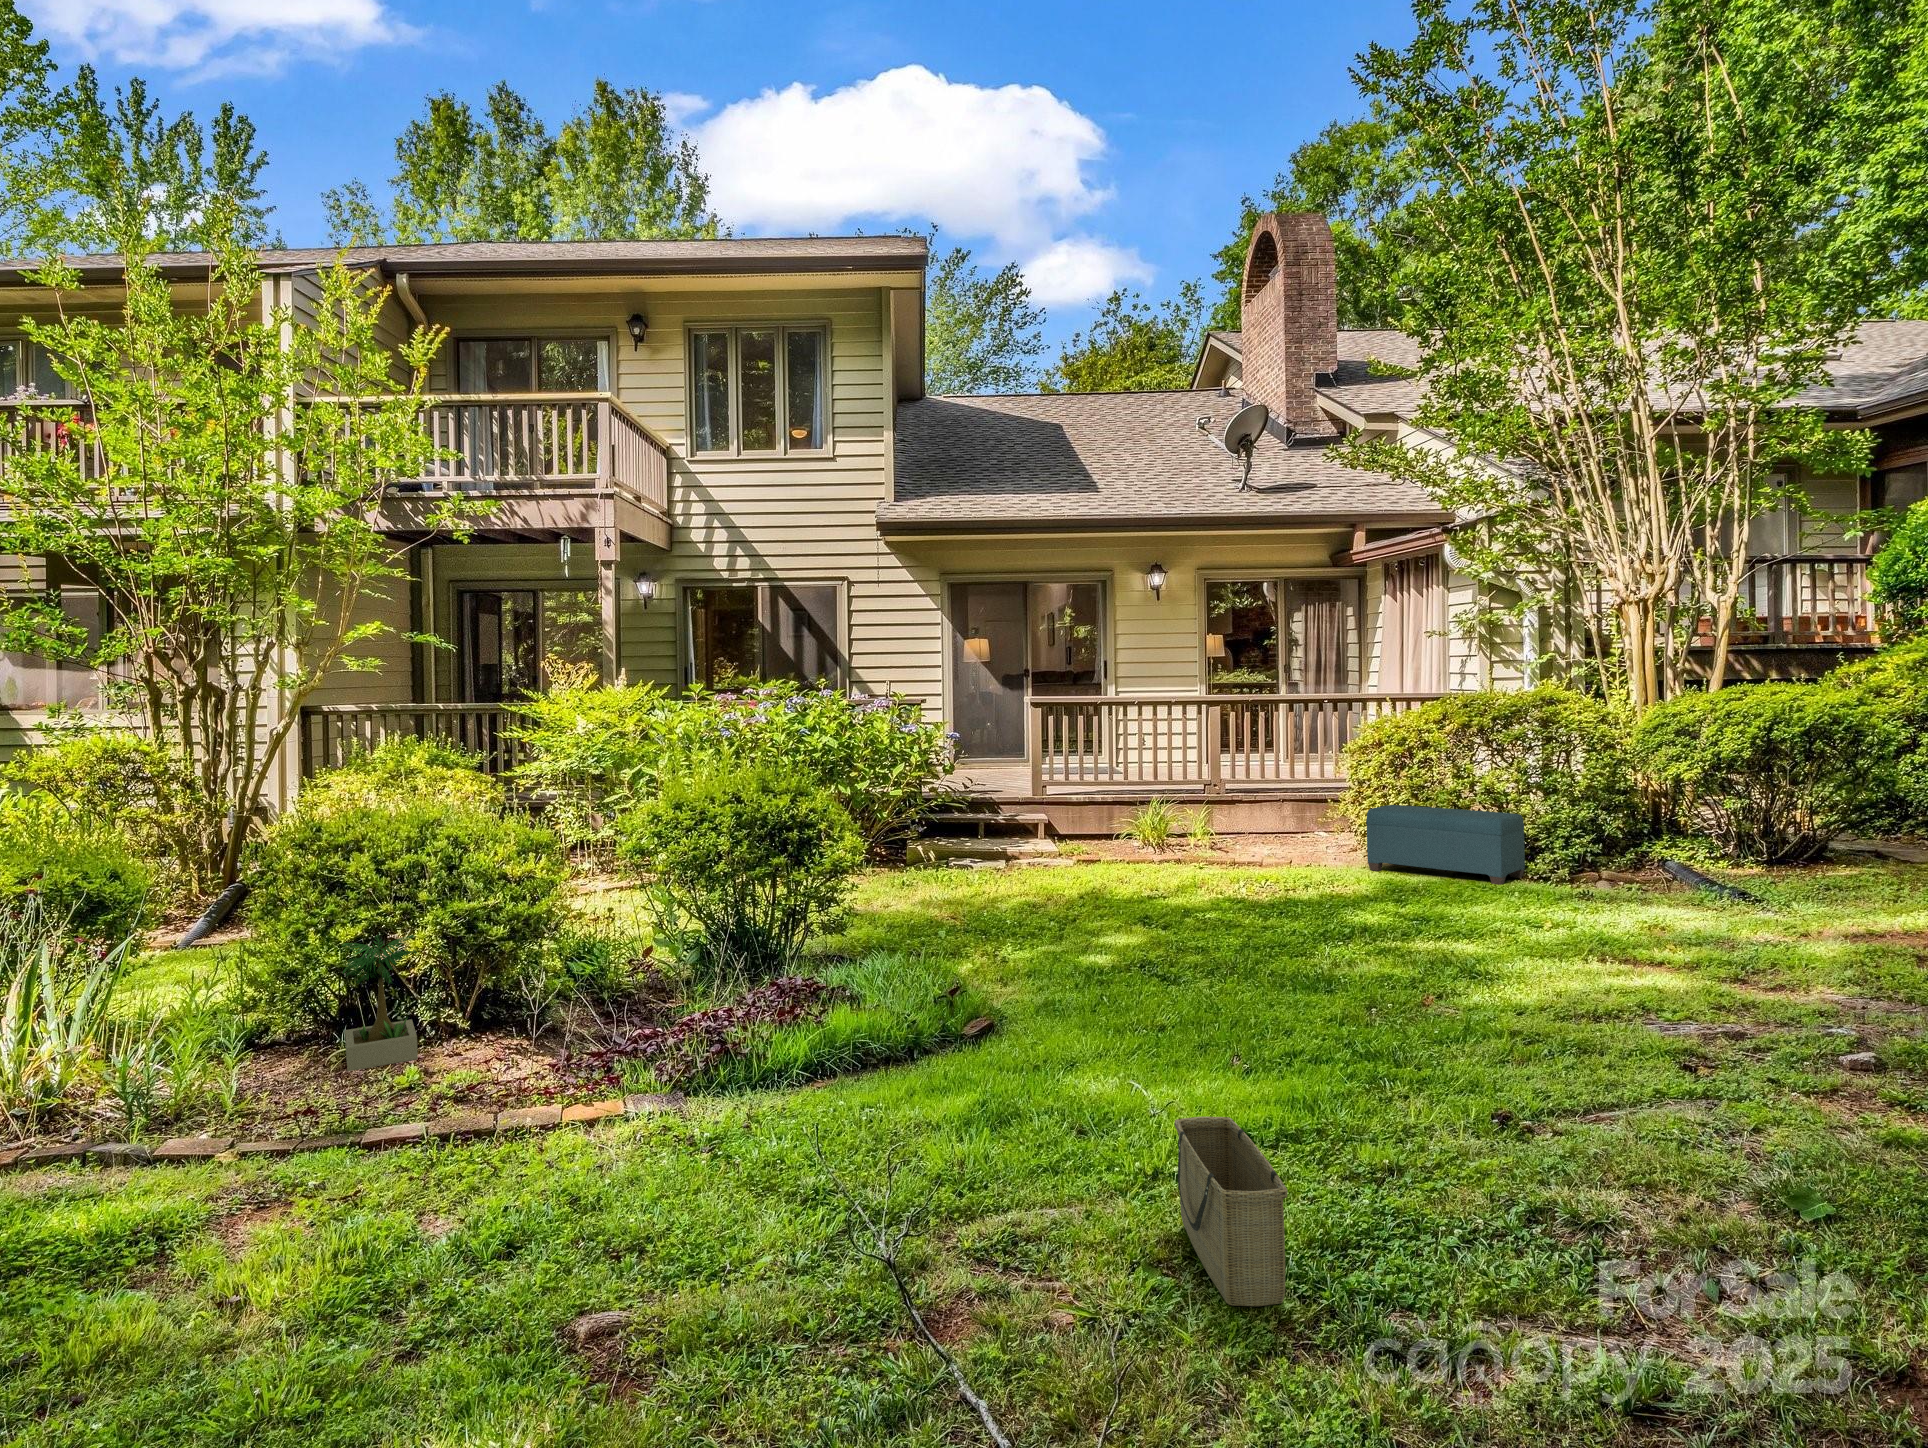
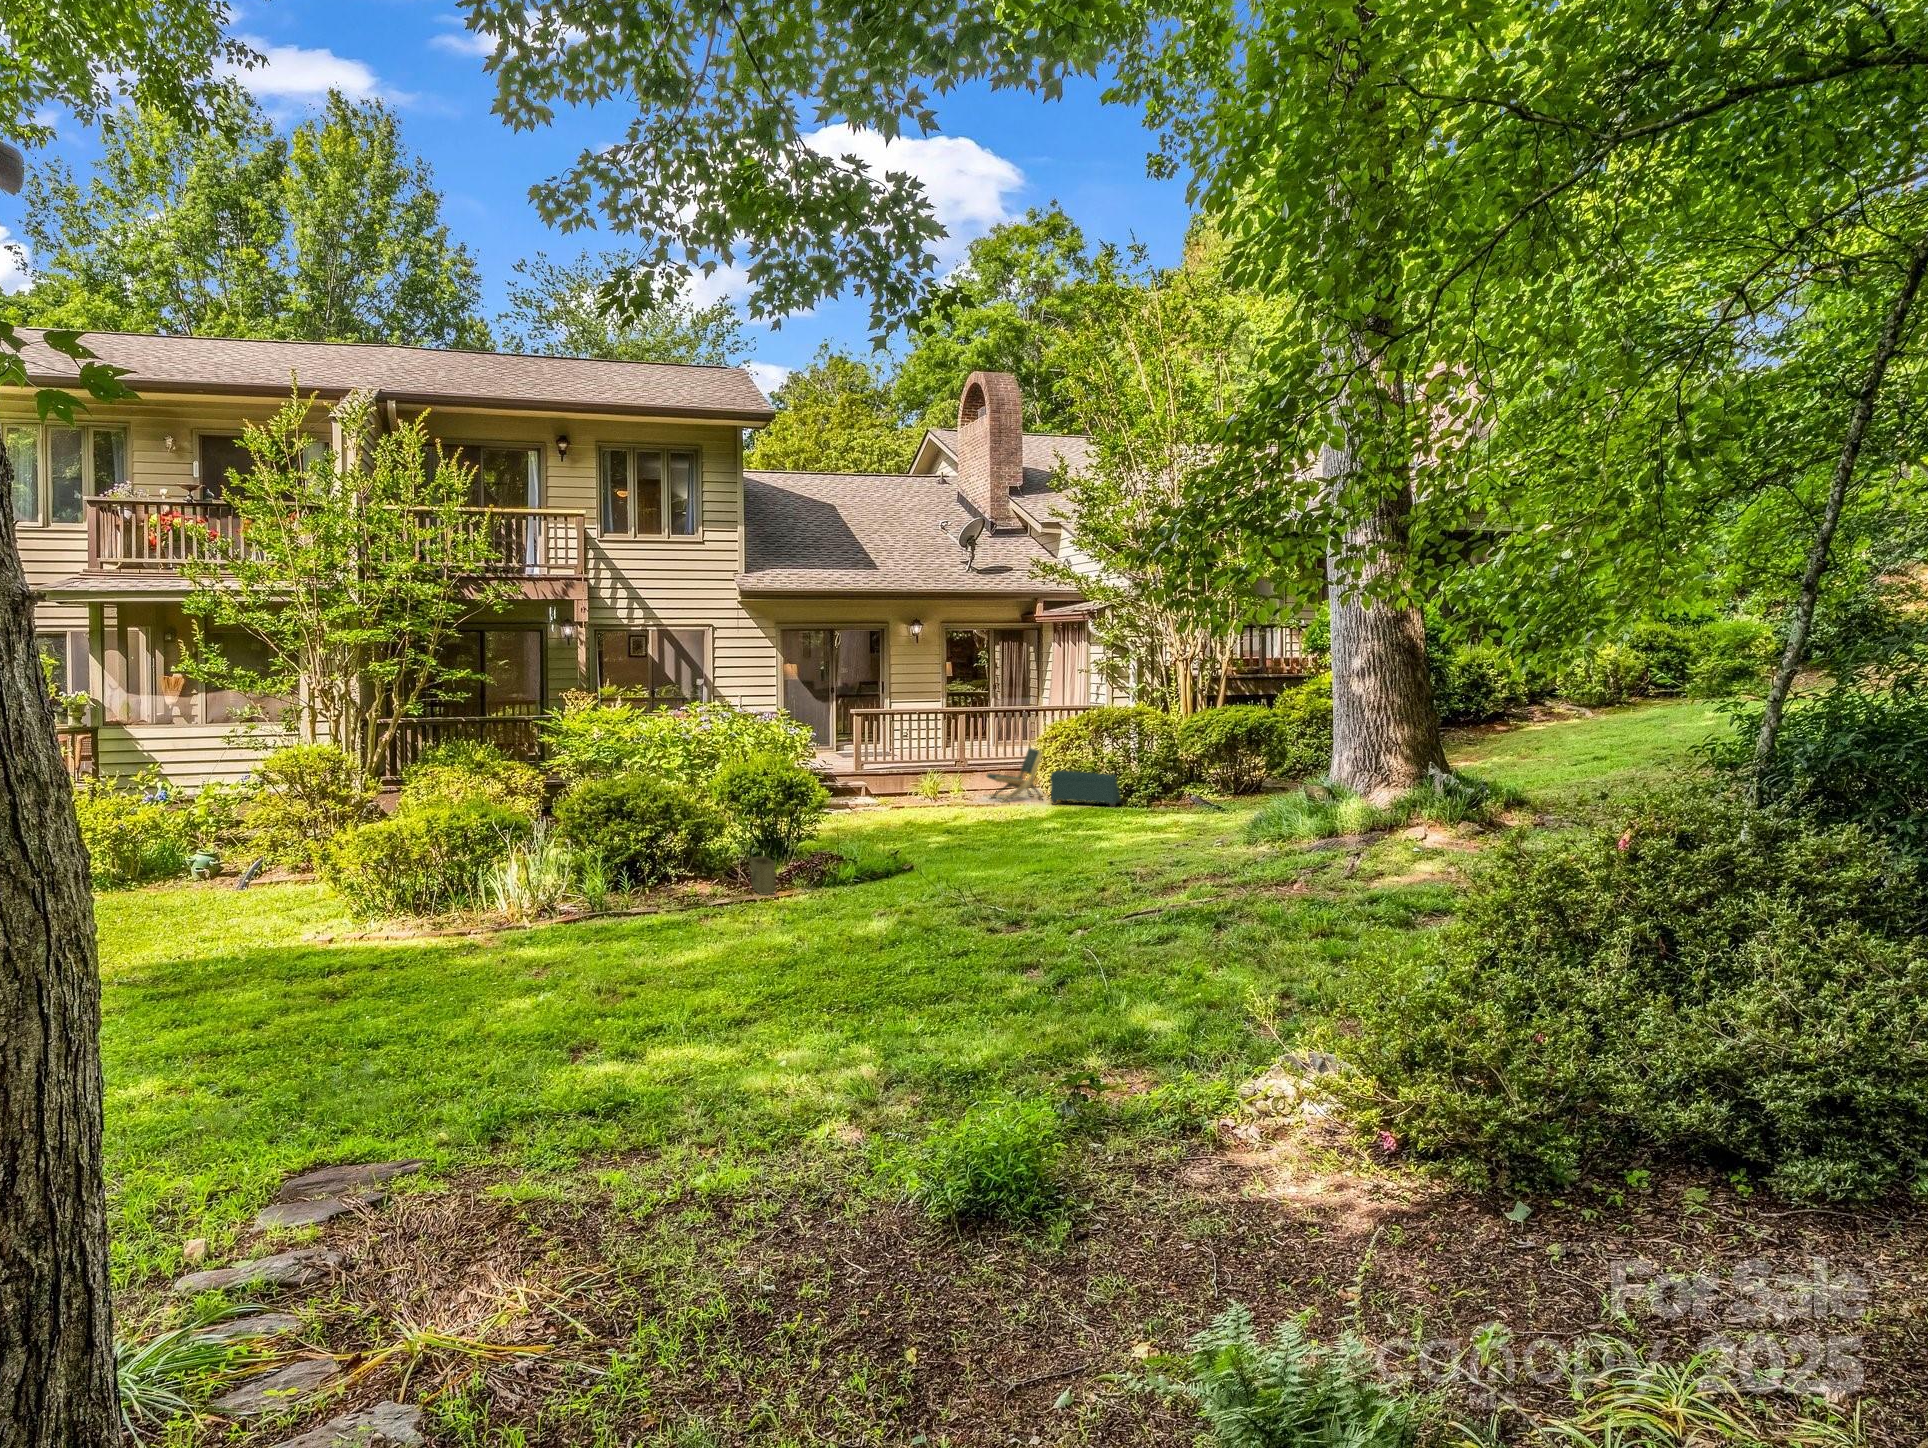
lounge chair: none [1250,762,1358,861] -> present [987,747,1043,803]
potted plant: present [342,935,418,1071] -> none [658,829,696,885]
basket: present [1174,1117,1288,1306] -> present [750,856,776,895]

